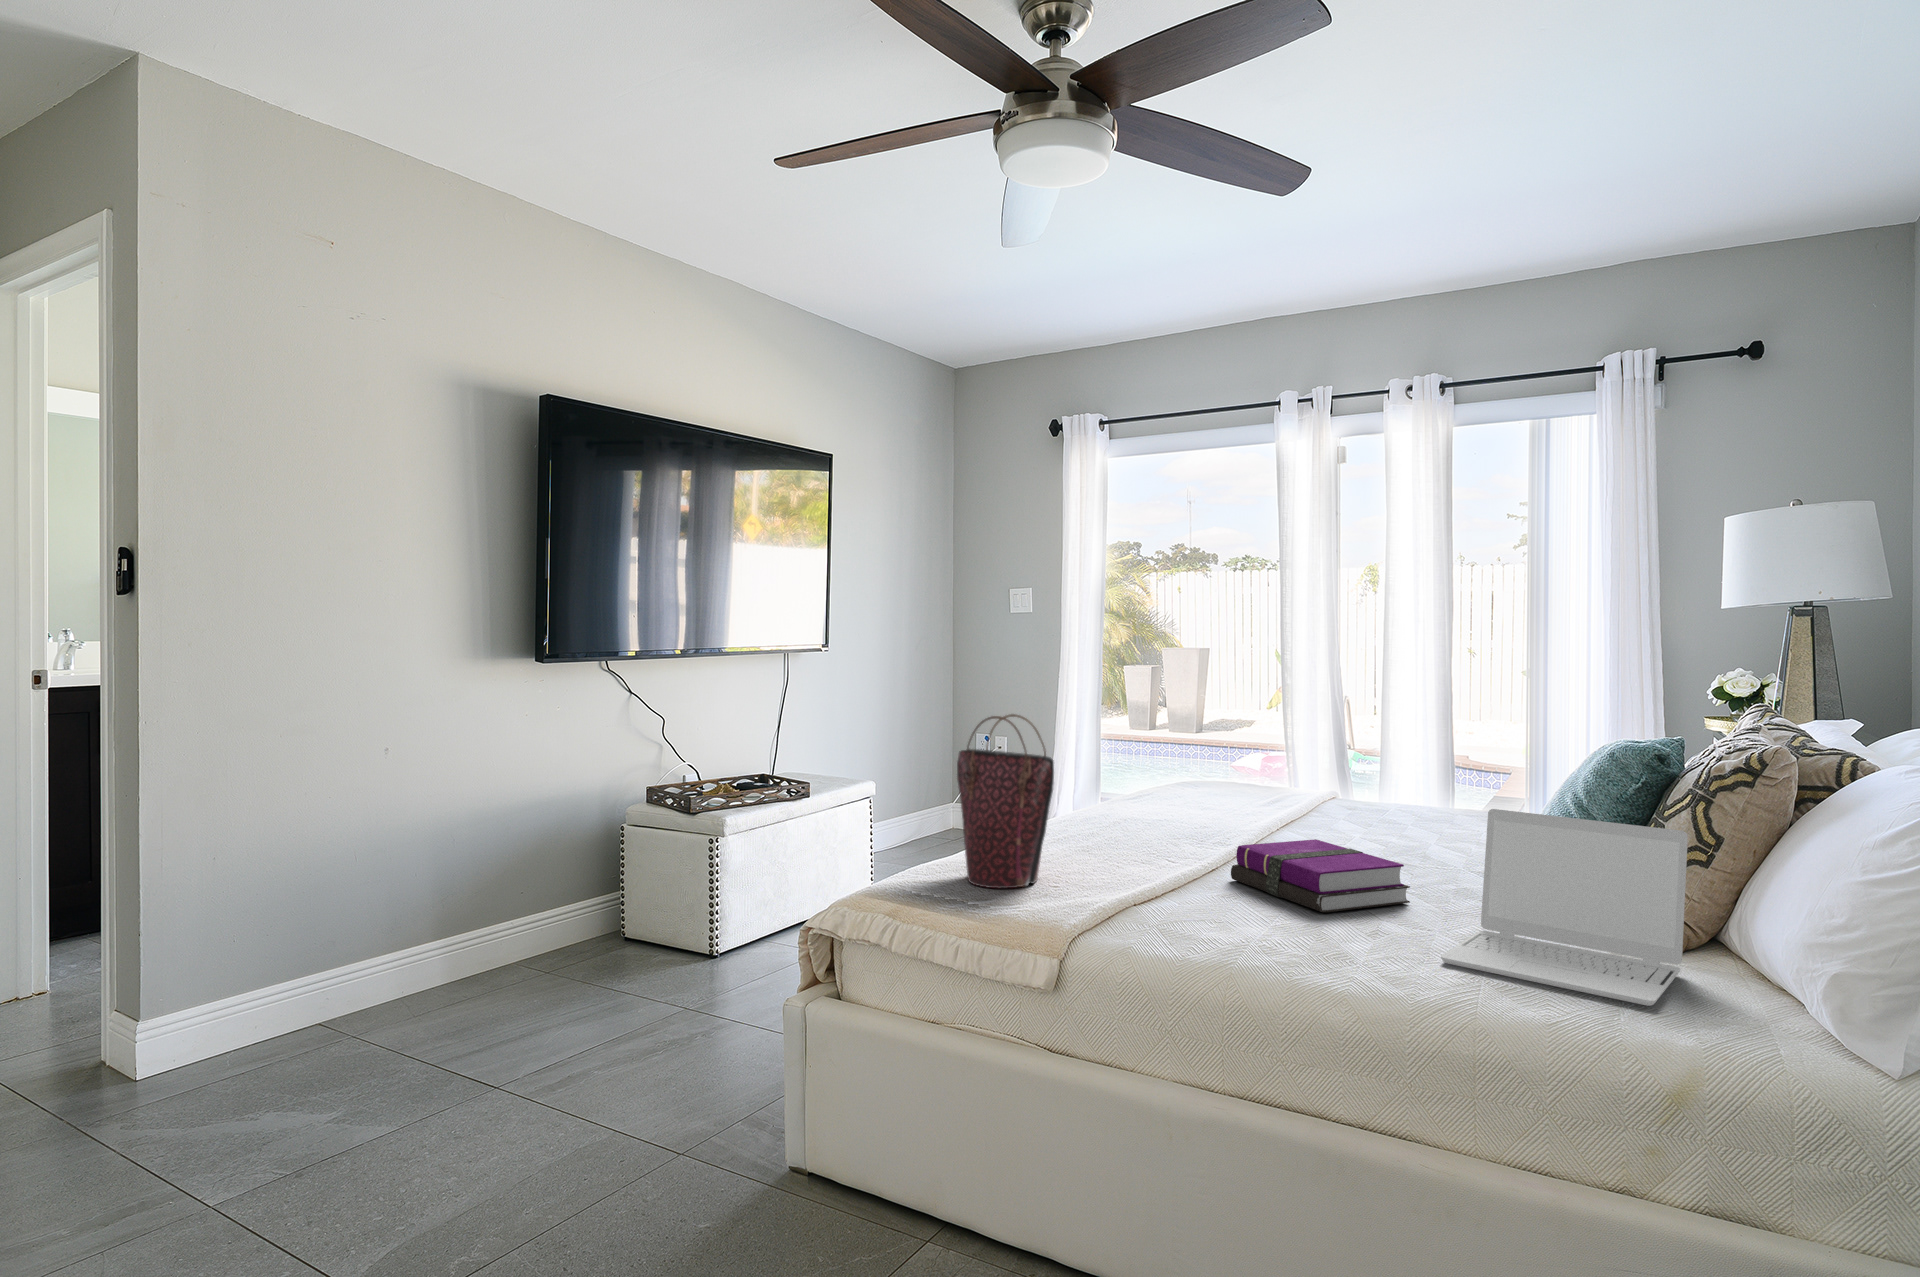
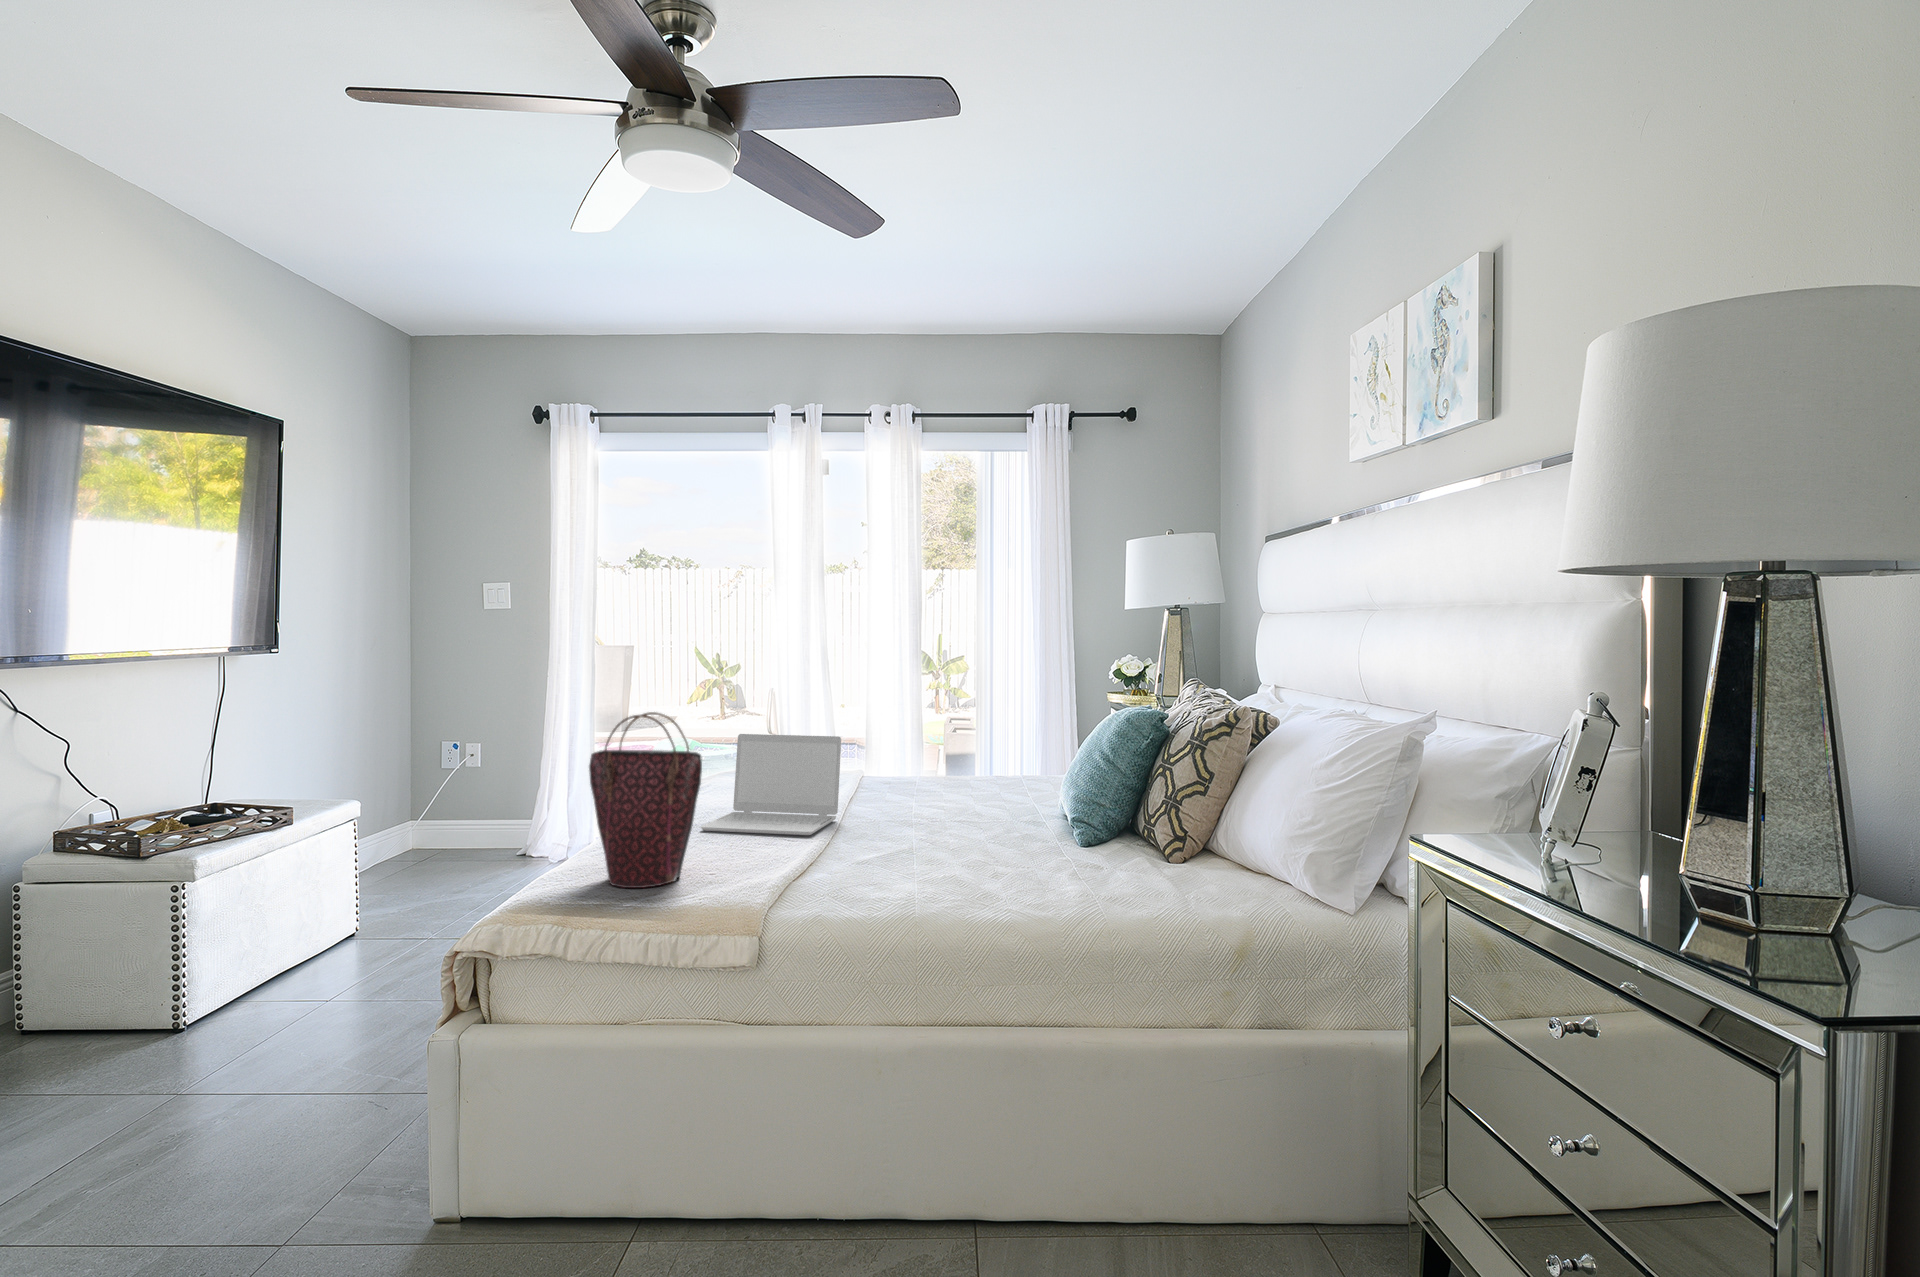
laptop: present [1441,809,1688,1006] -> present [701,734,841,835]
notebook: present [1231,839,1410,912] -> none [850,807,1000,867]

